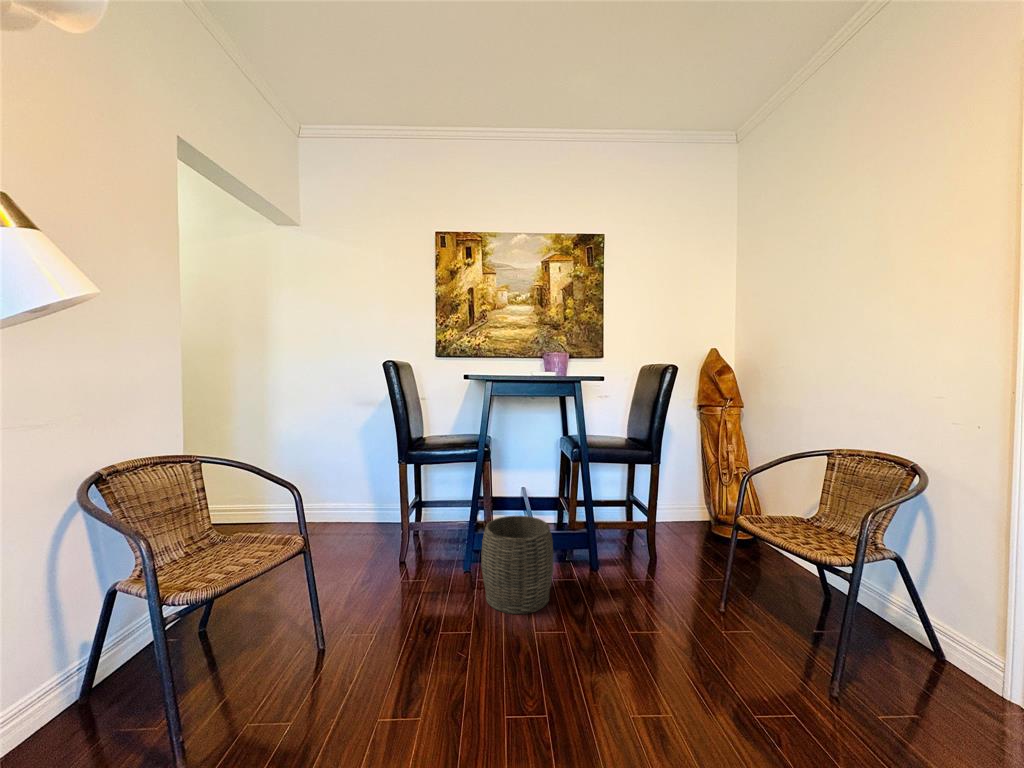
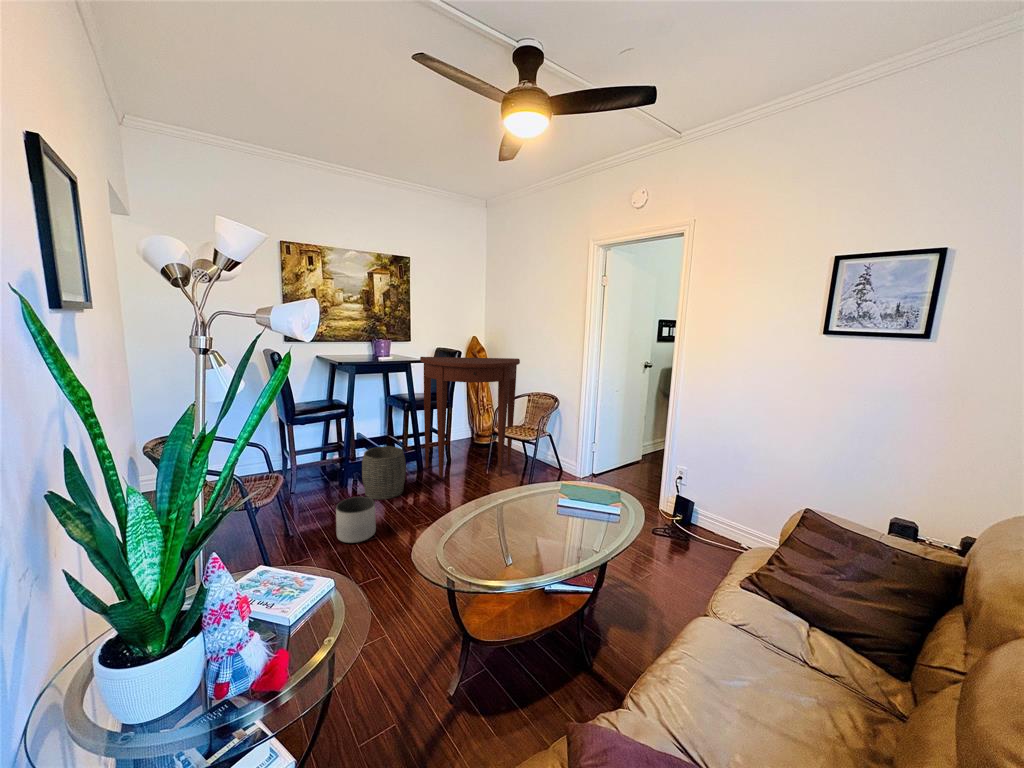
console table: none [598,372,800,621] -> present [420,357,520,478]
planter: none [377,604,449,706] -> present [336,497,376,543]

